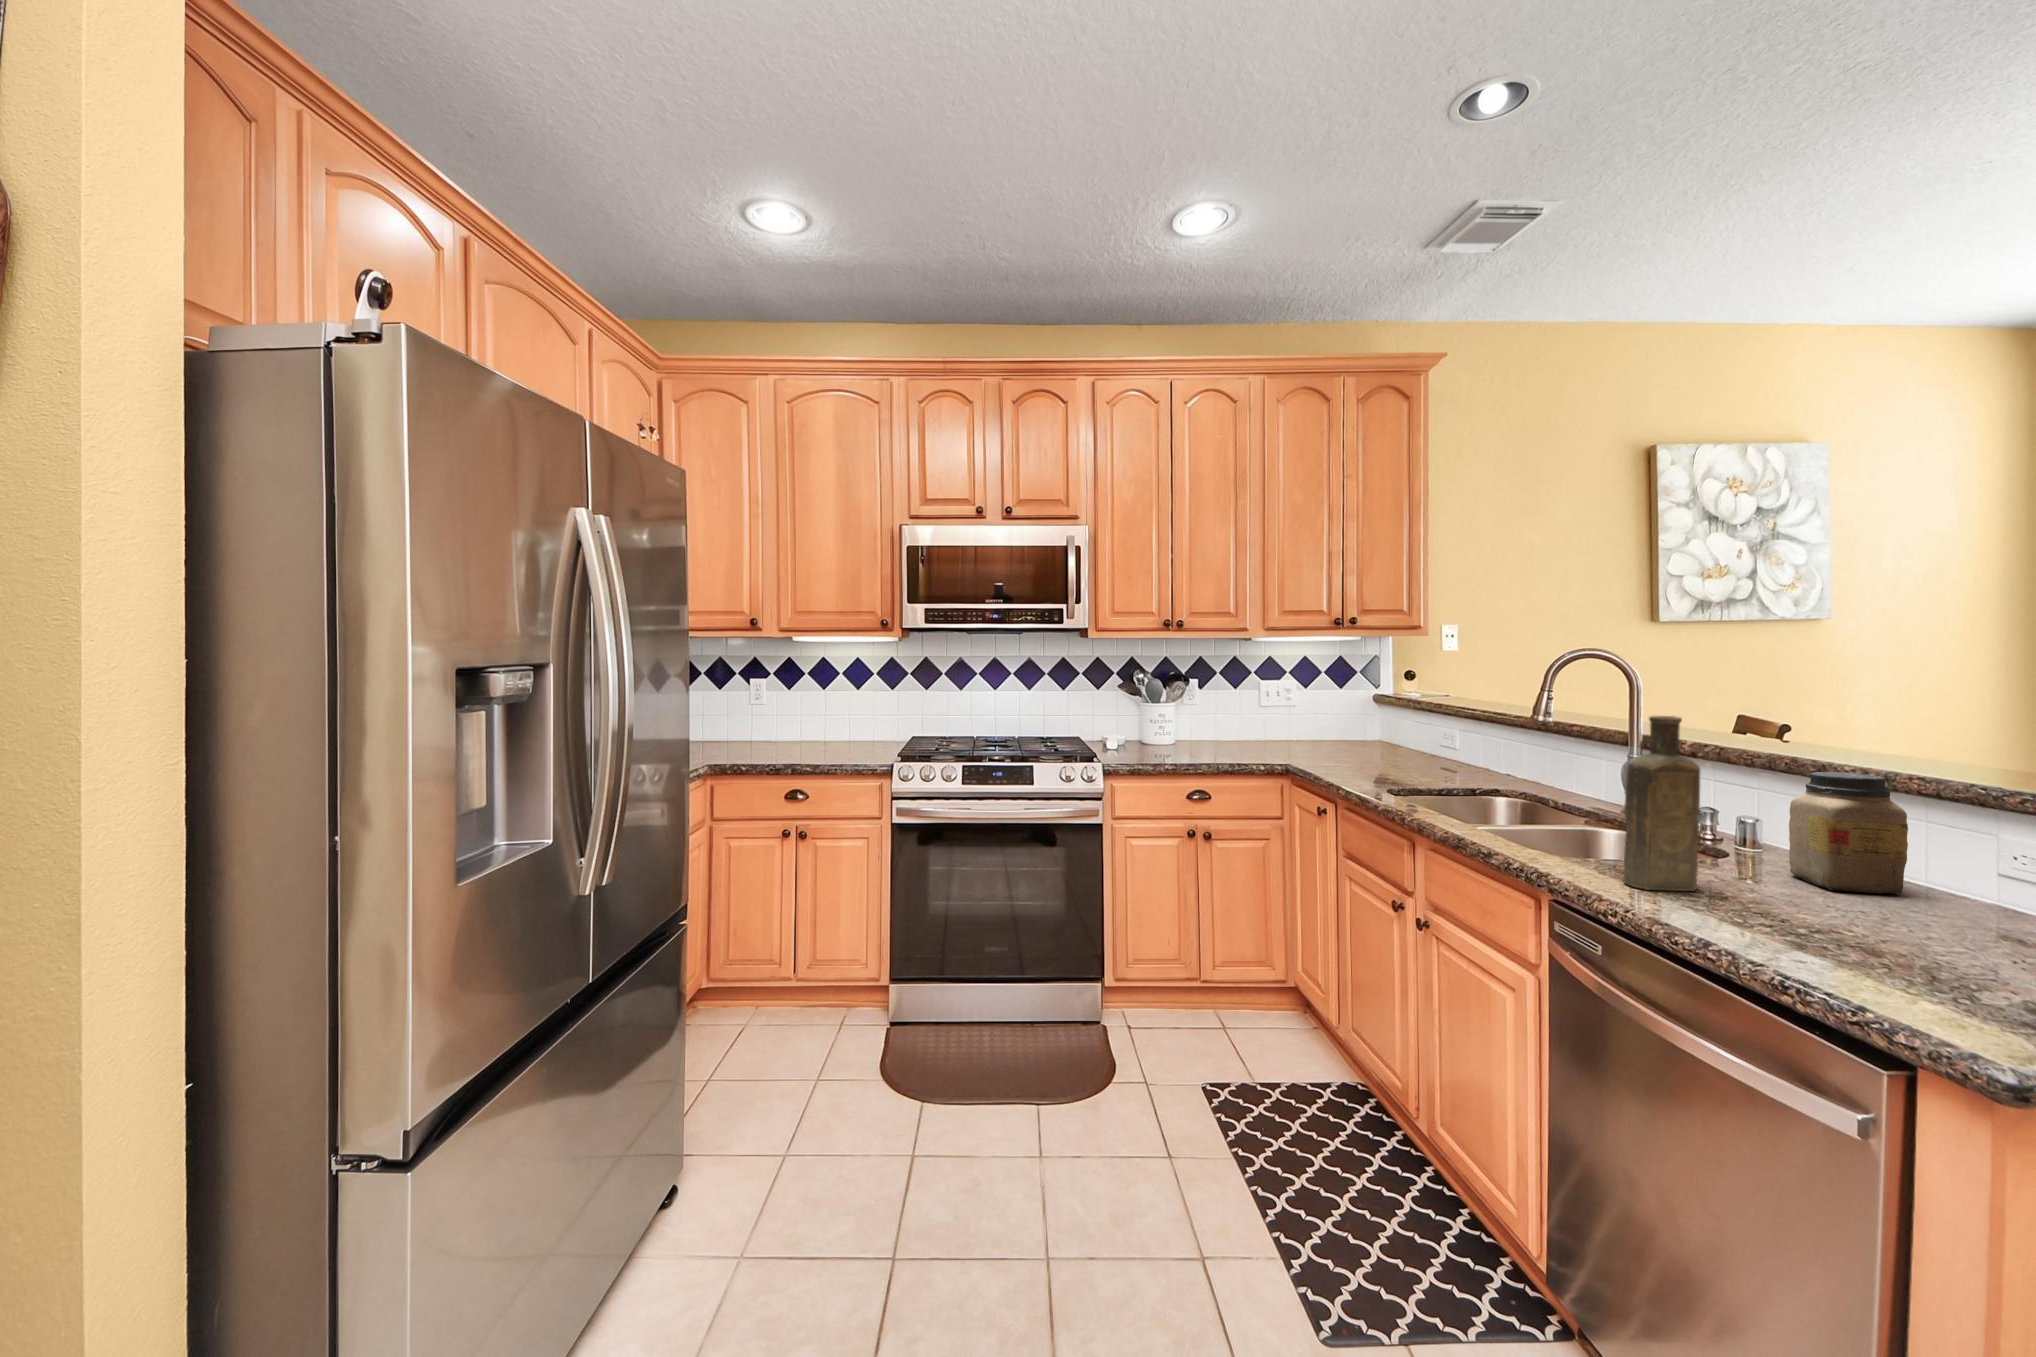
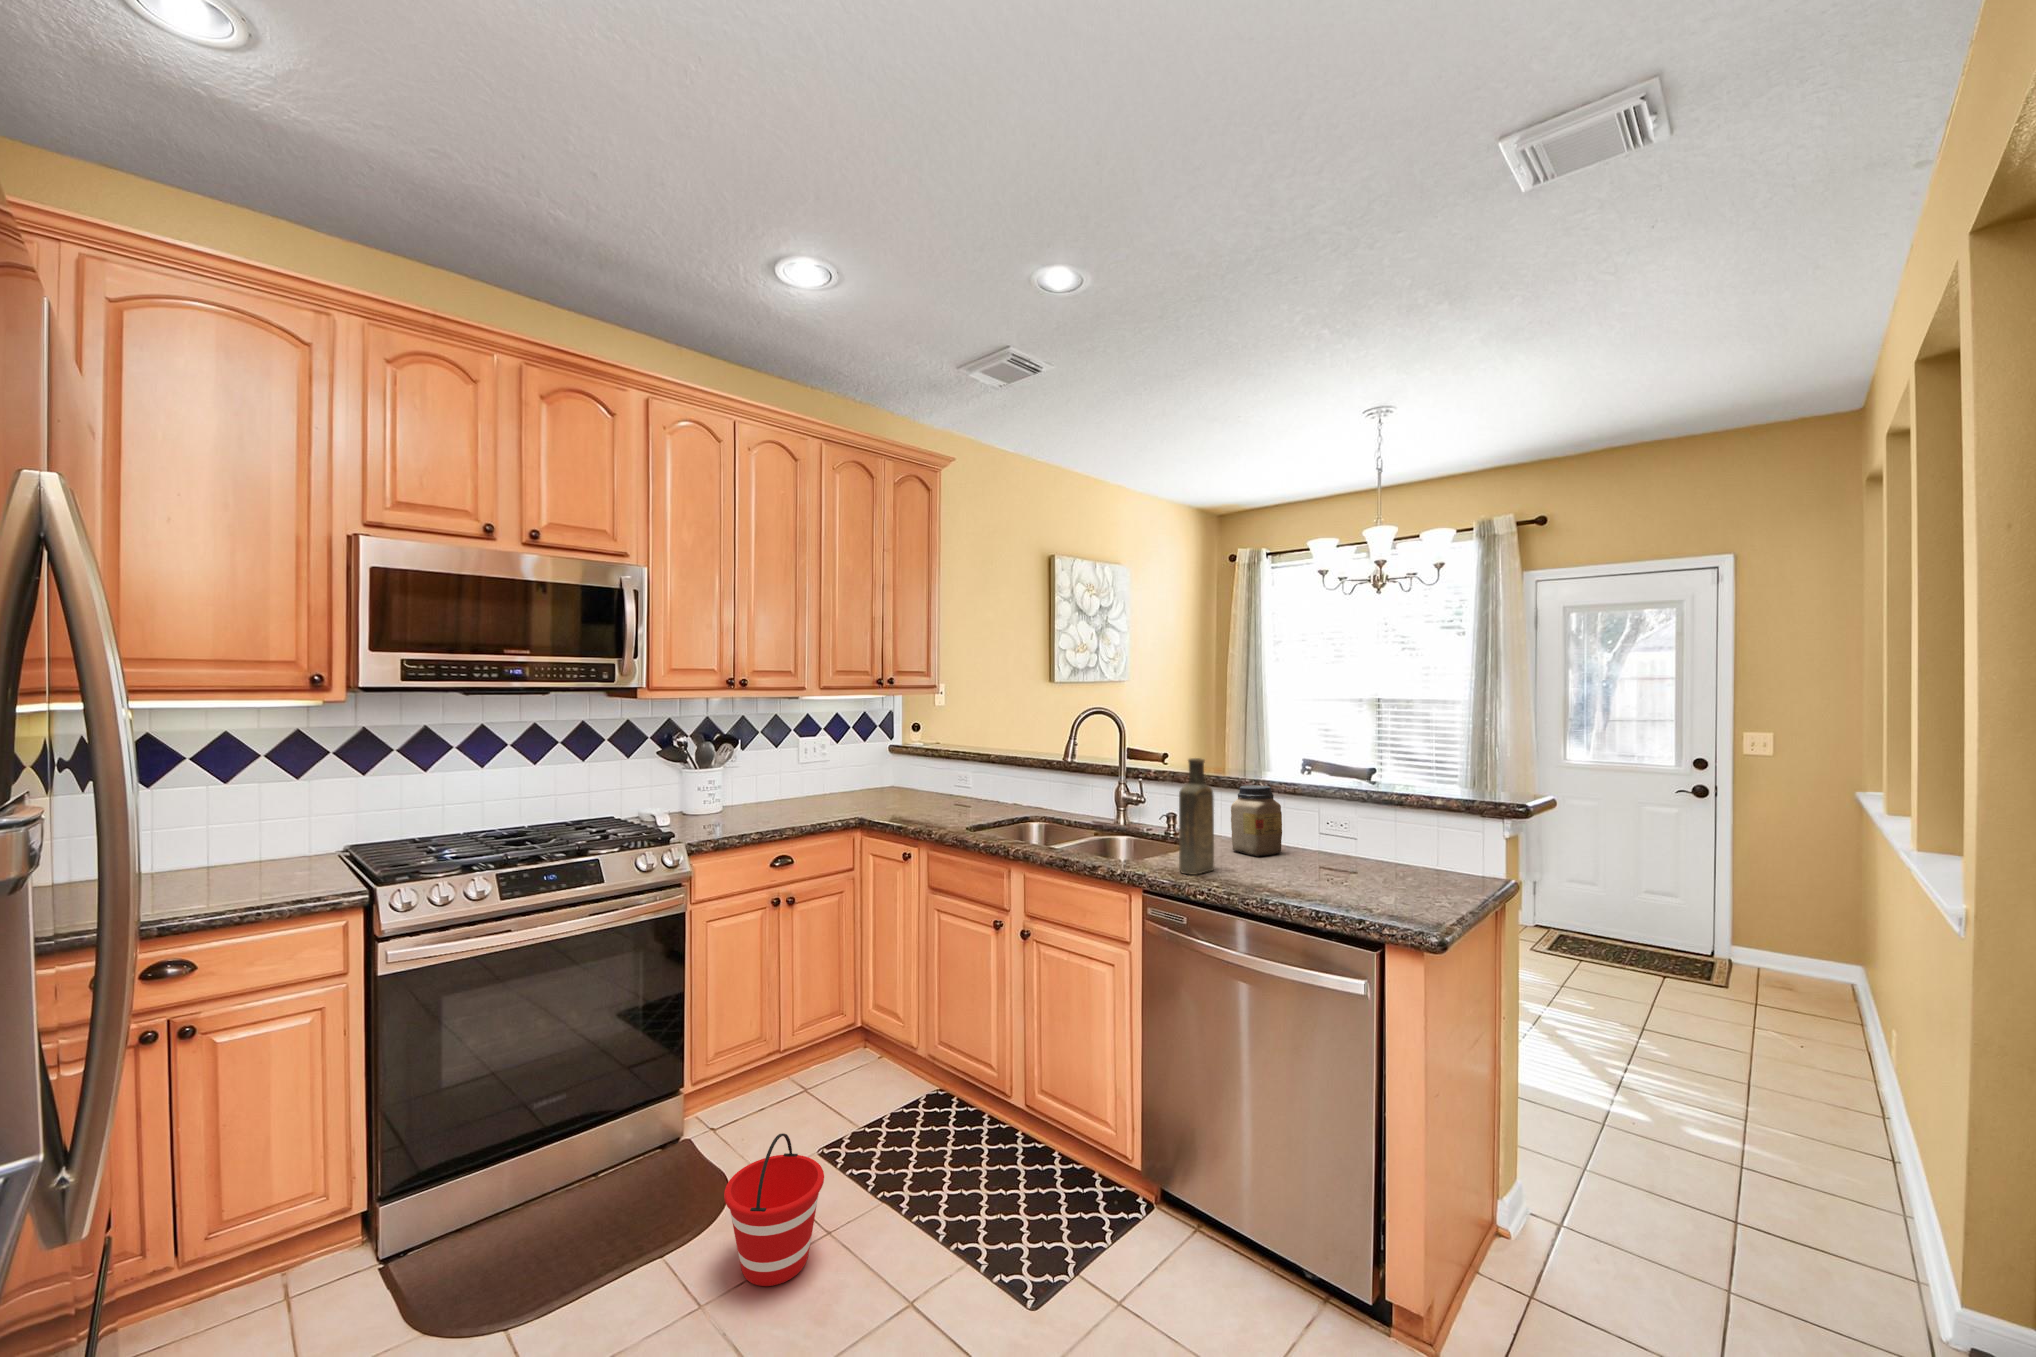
bucket: none [1064,1043,1155,1177] -> present [724,1133,824,1286]

